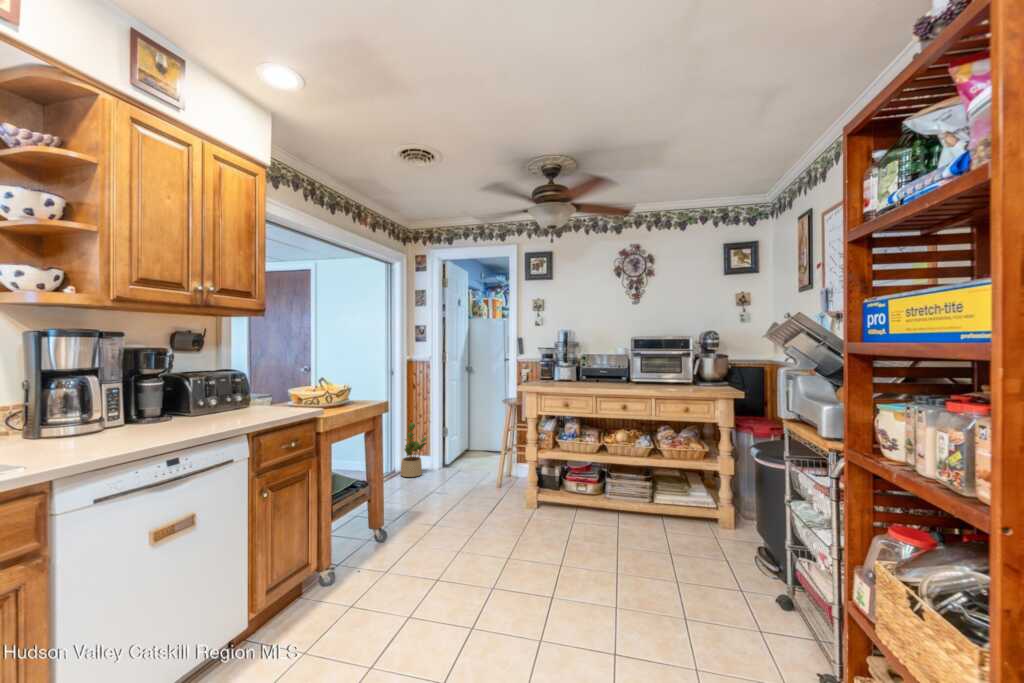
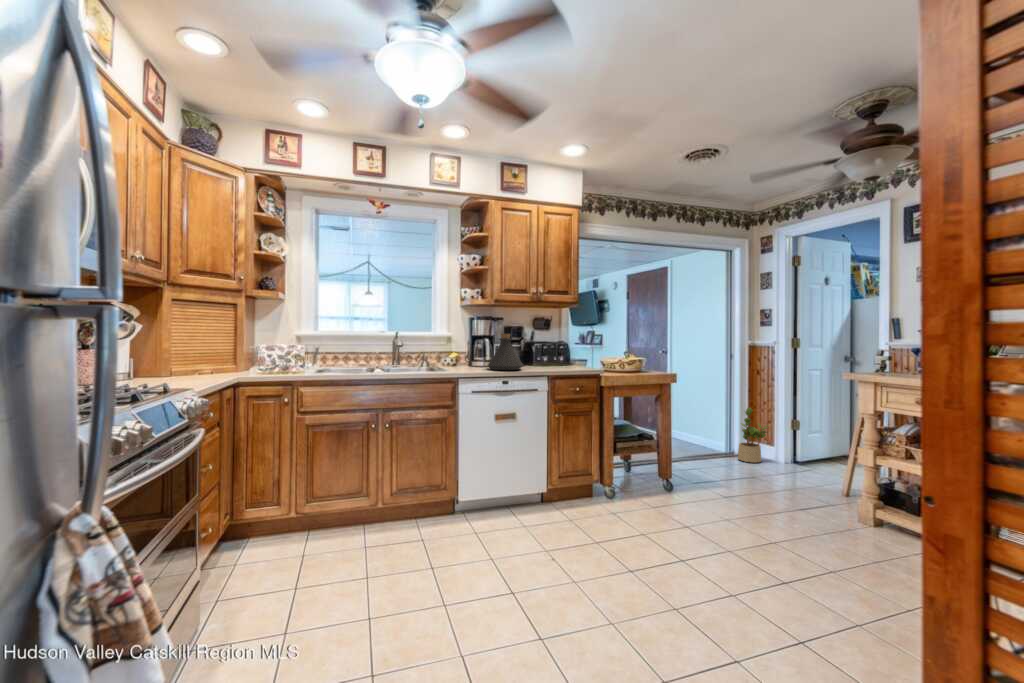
bottle: none [104,364,195,439] -> present [488,334,523,370]

